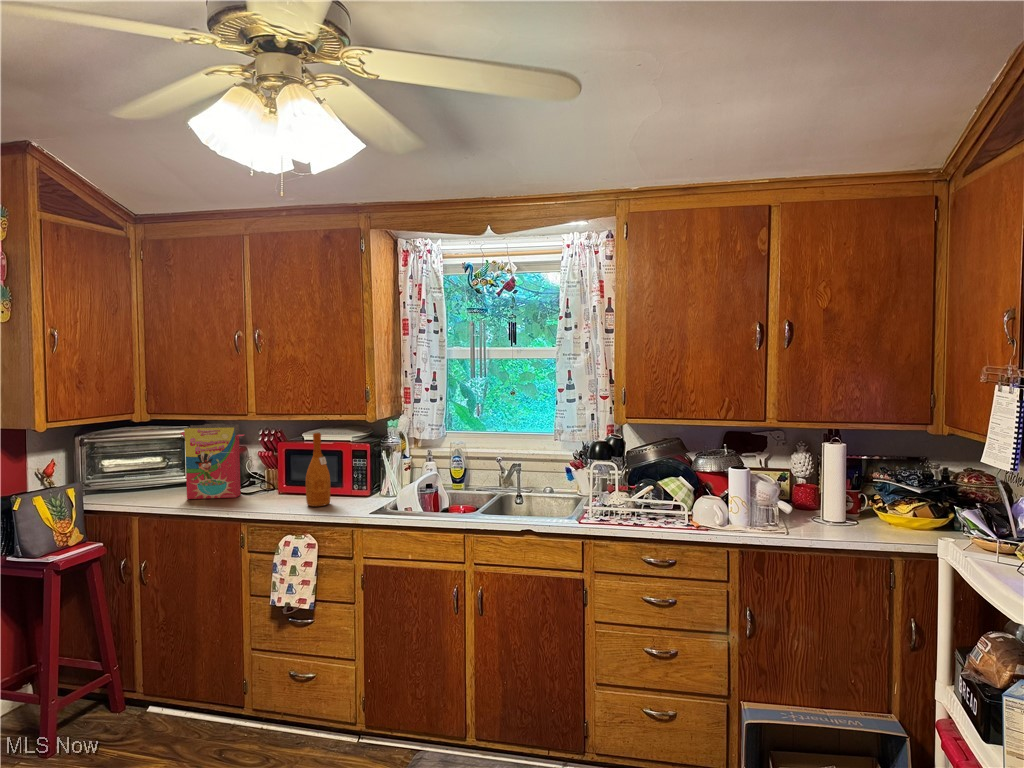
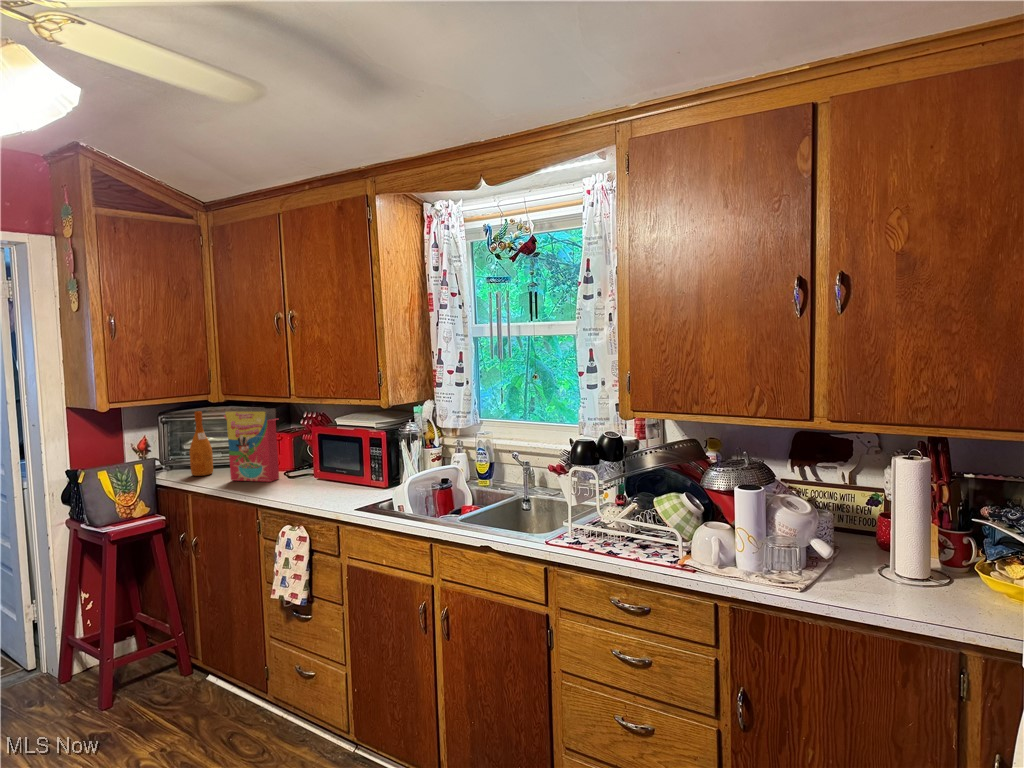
wine bottle: present [306,433,330,506] -> present [189,411,213,476]

